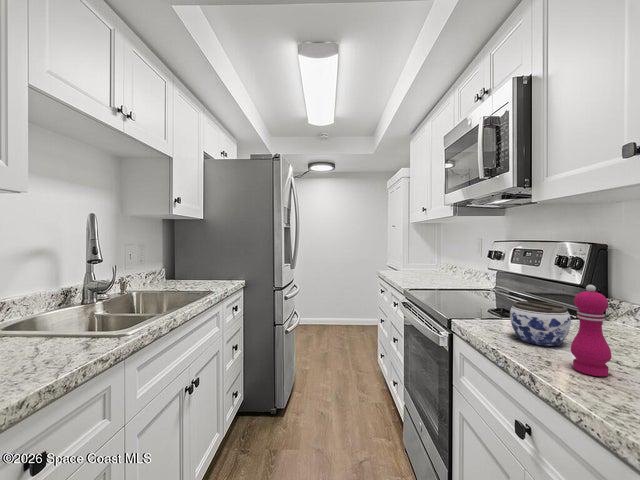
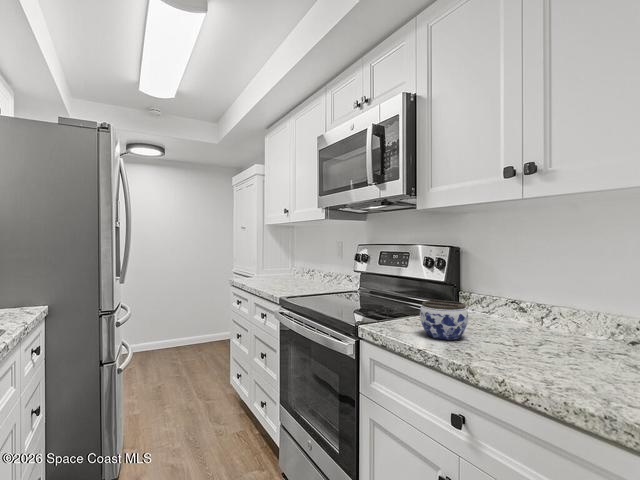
pepper mill: present [570,285,612,376] -> none [487,282,517,359]

